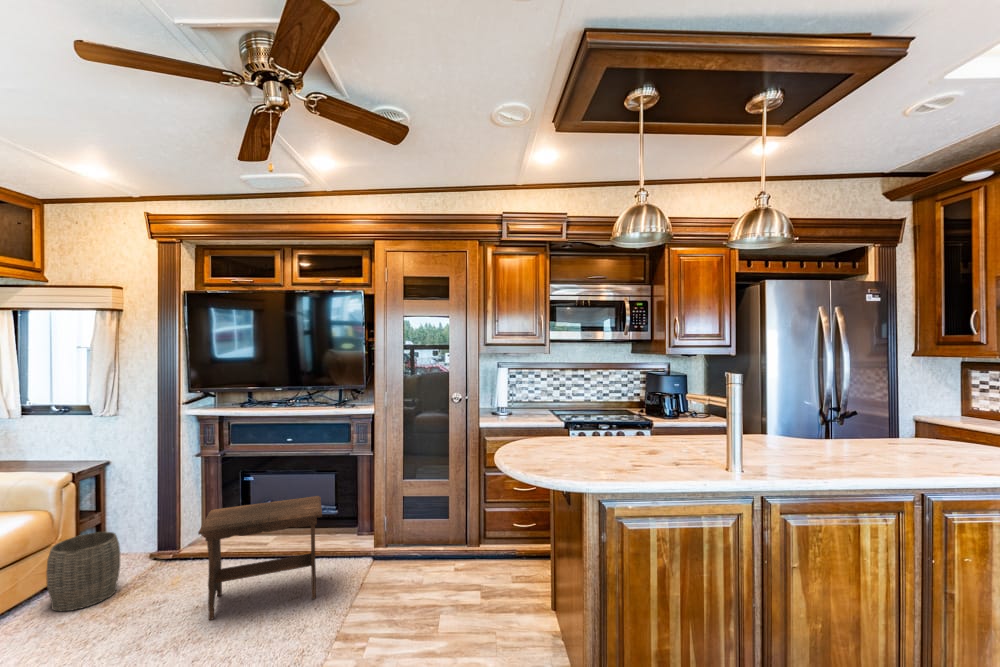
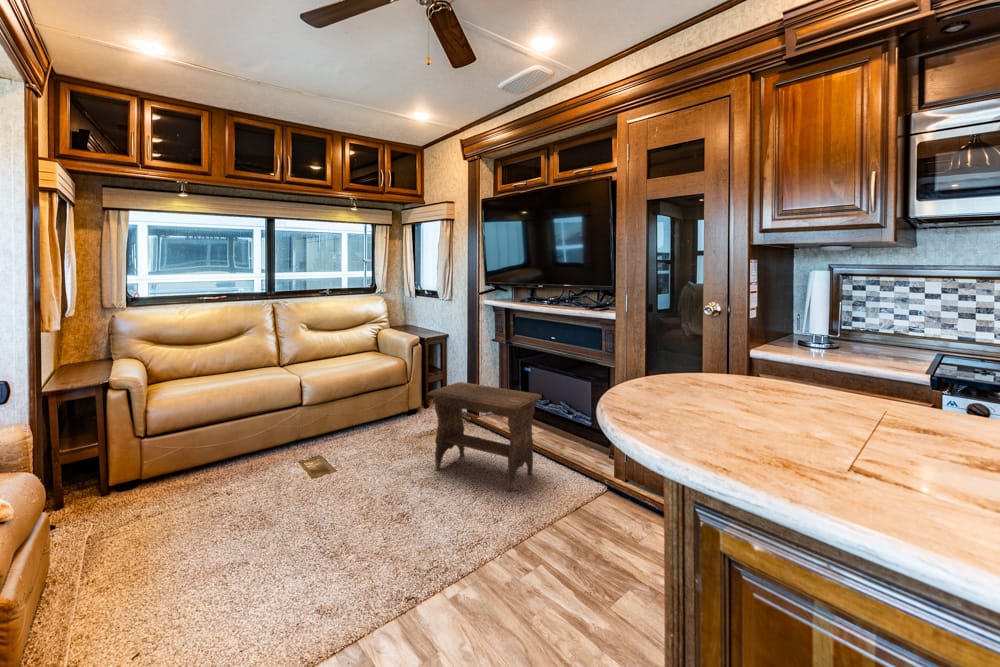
woven basket: present [46,532,120,611] -> none [388,381,429,430]

